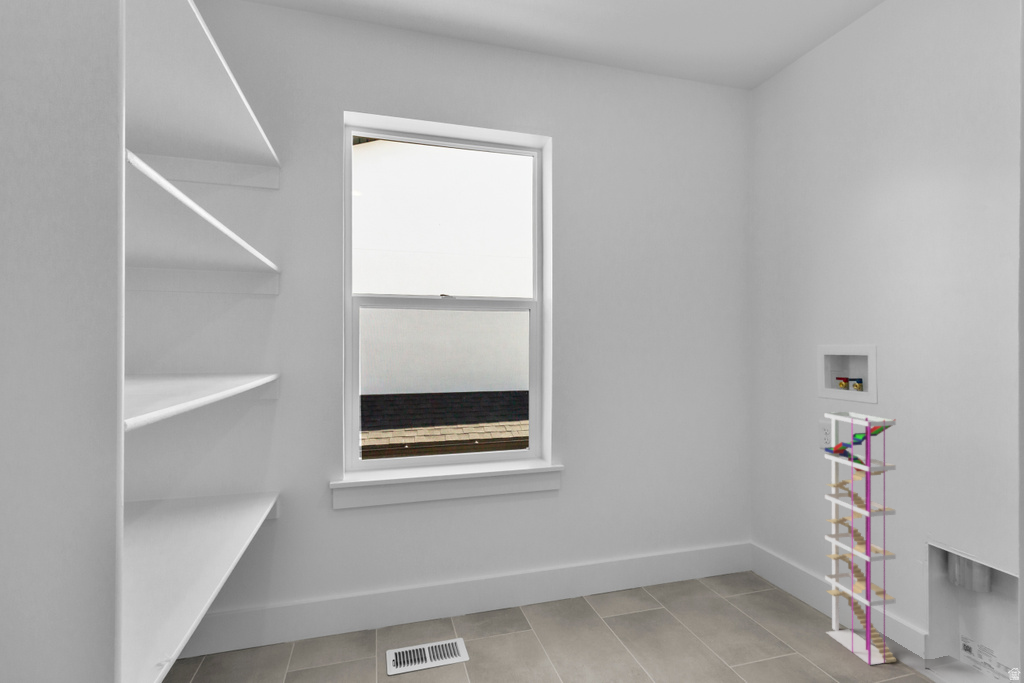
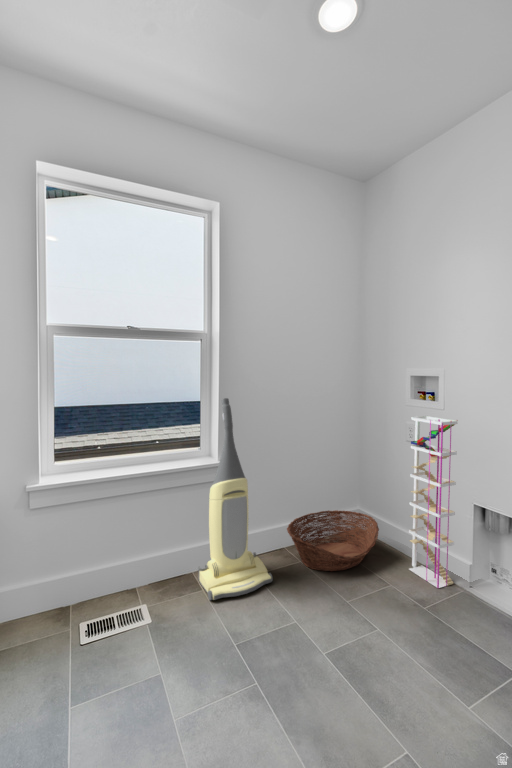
vacuum cleaner: none [527,385,624,644] -> present [198,398,273,600]
basket: none [645,539,781,624] -> present [287,510,379,571]

